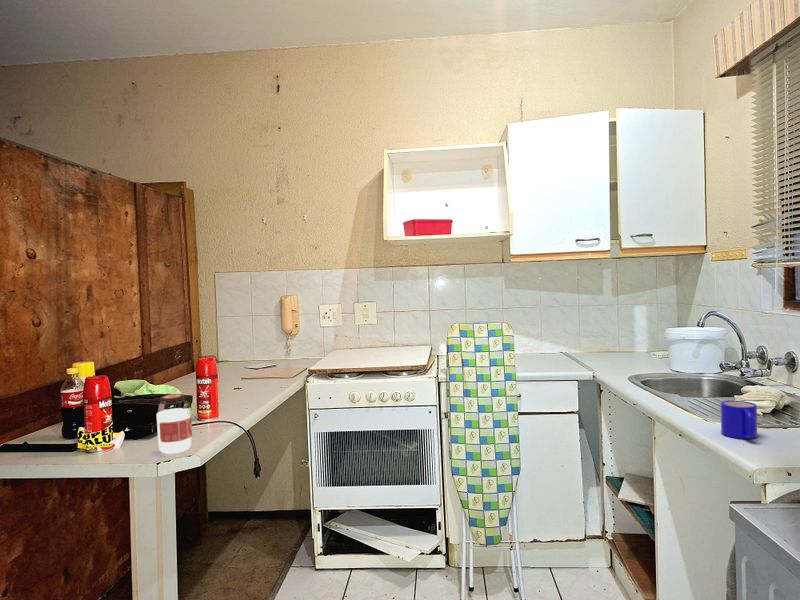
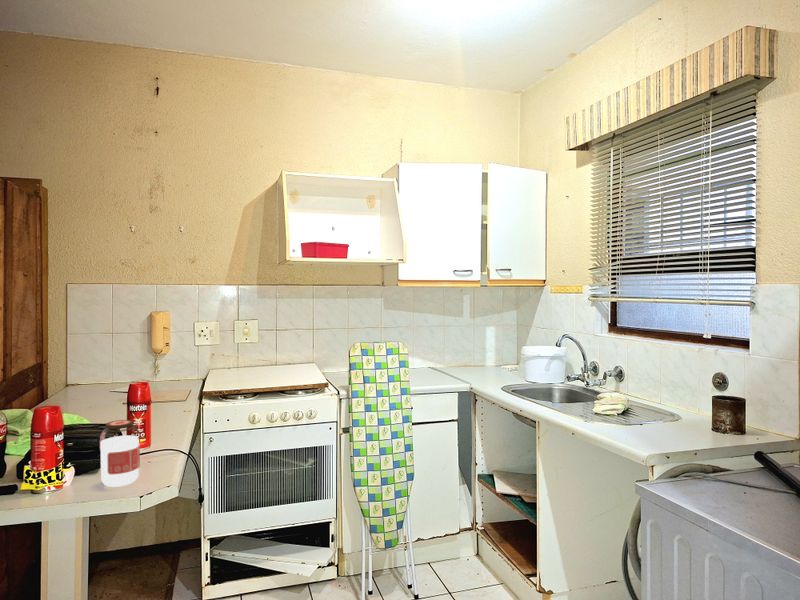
mug: present [721,401,757,439] -> none [603,405,632,434]

